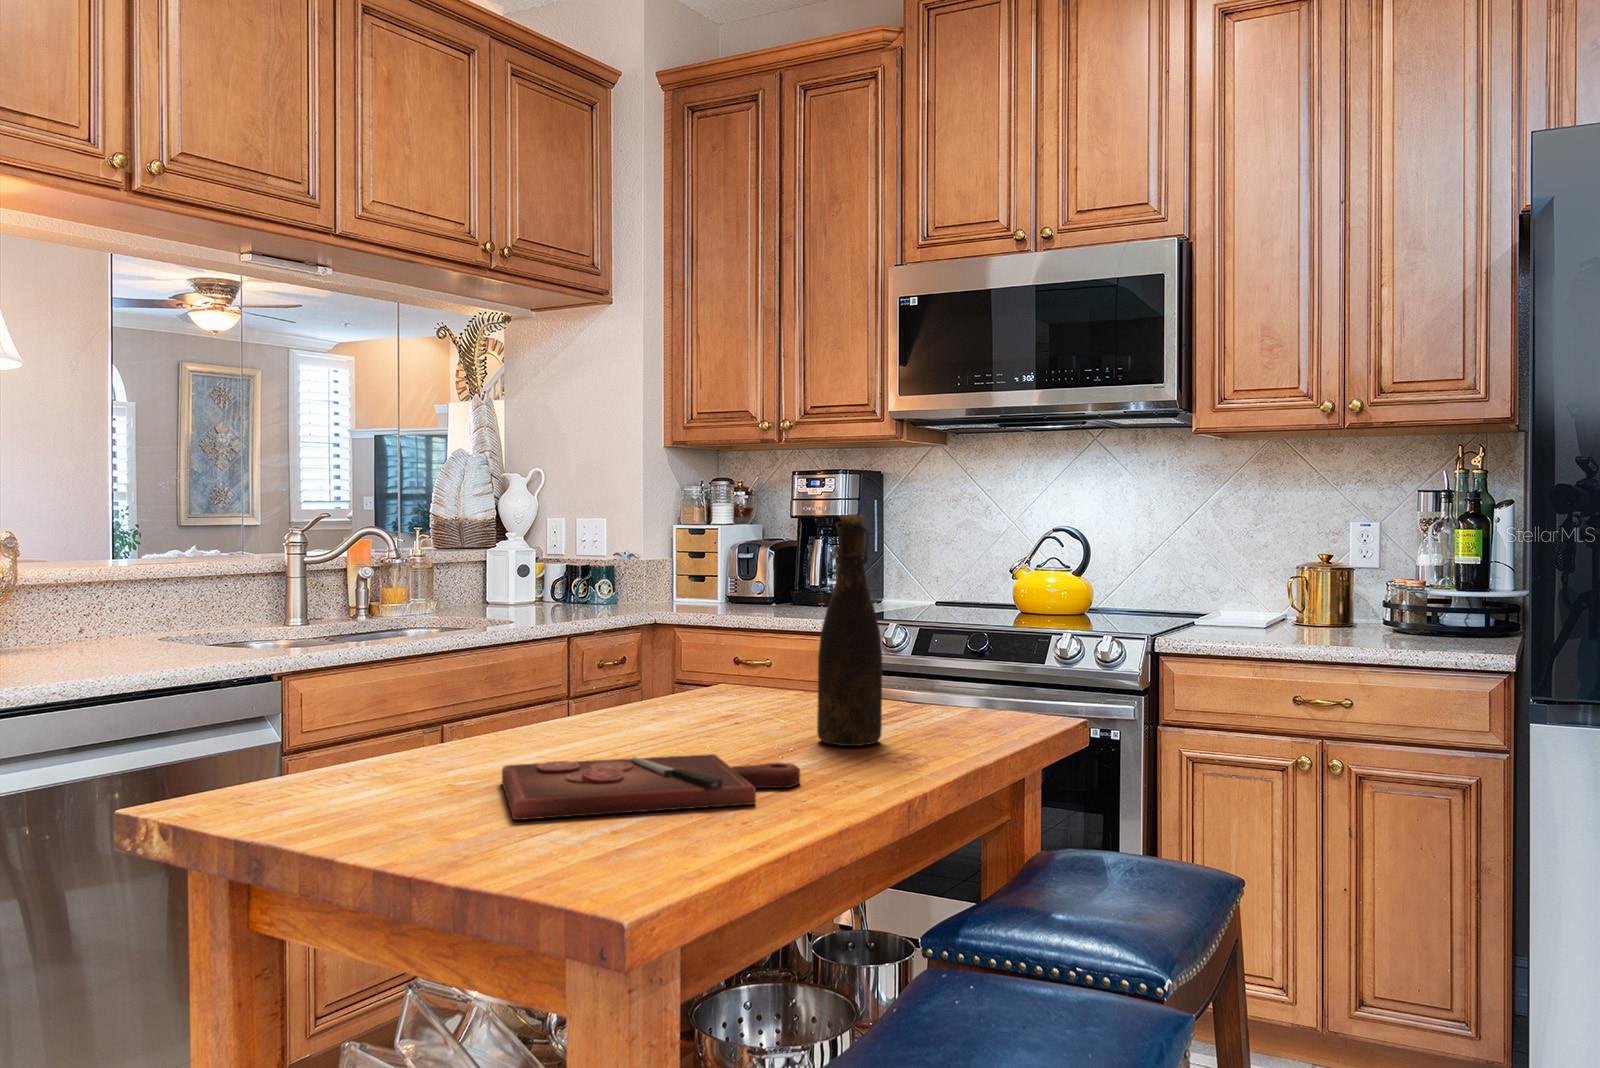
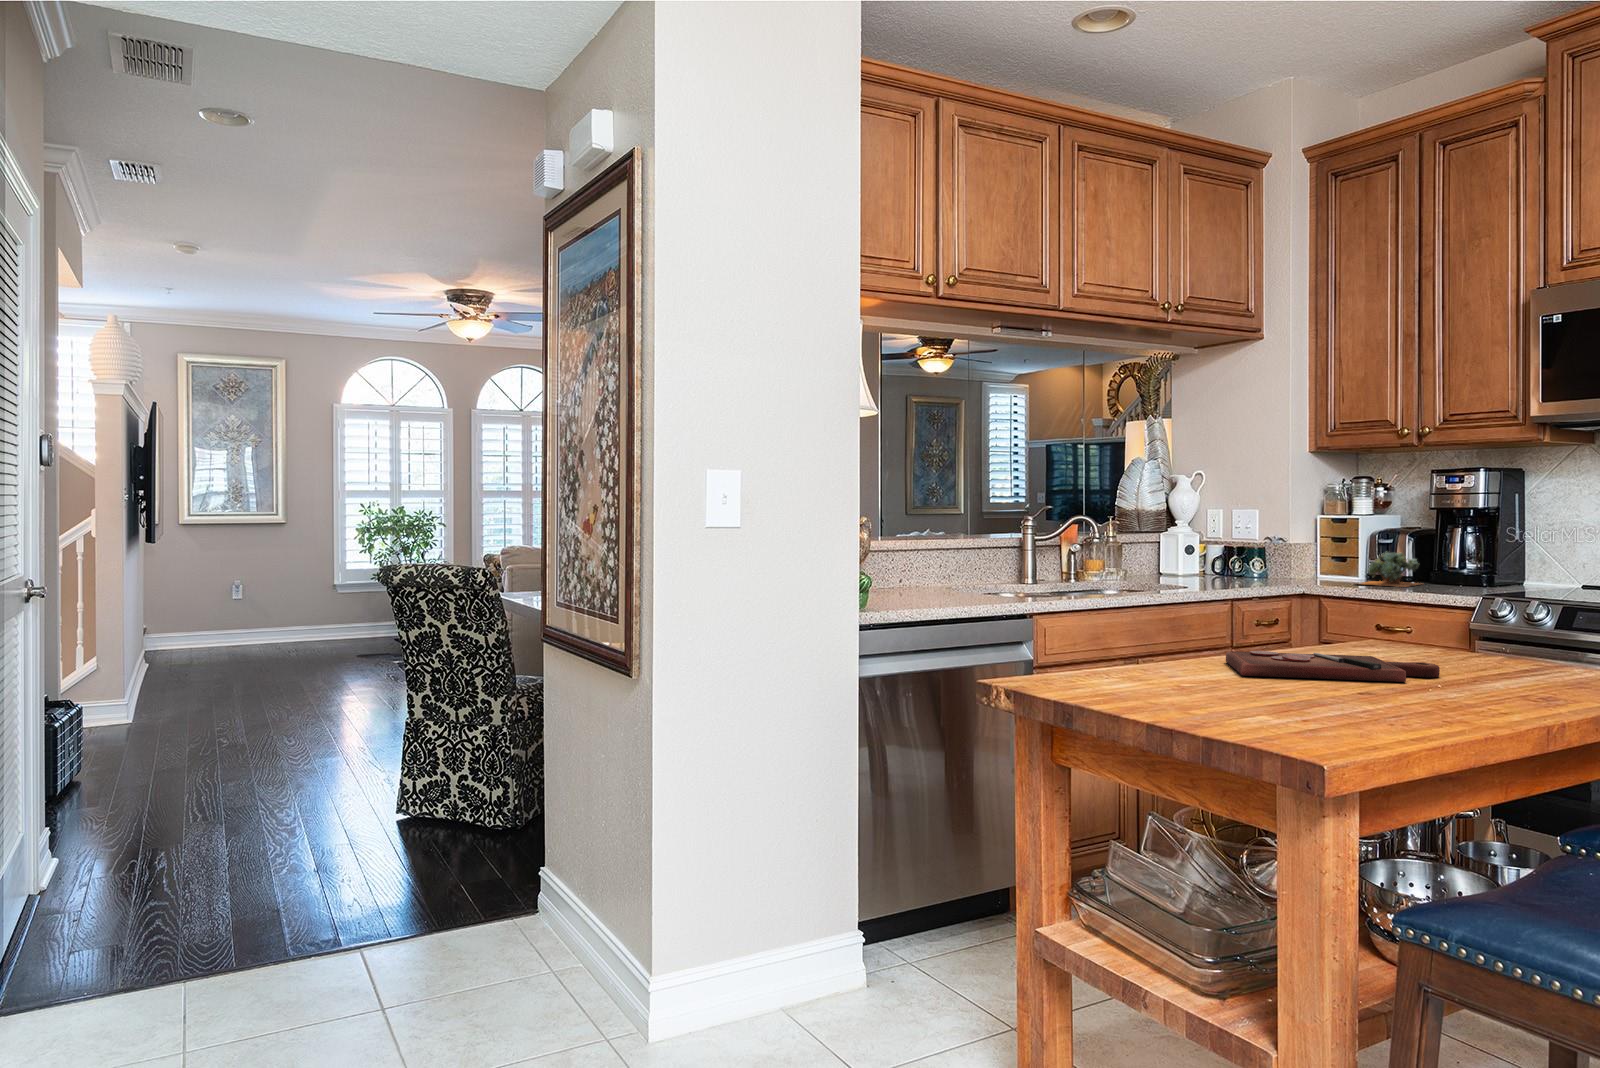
bottle: present [817,515,882,746] -> none [1453,498,1510,664]
succulent plant: none [711,567,787,611] -> present [1358,551,1420,587]

